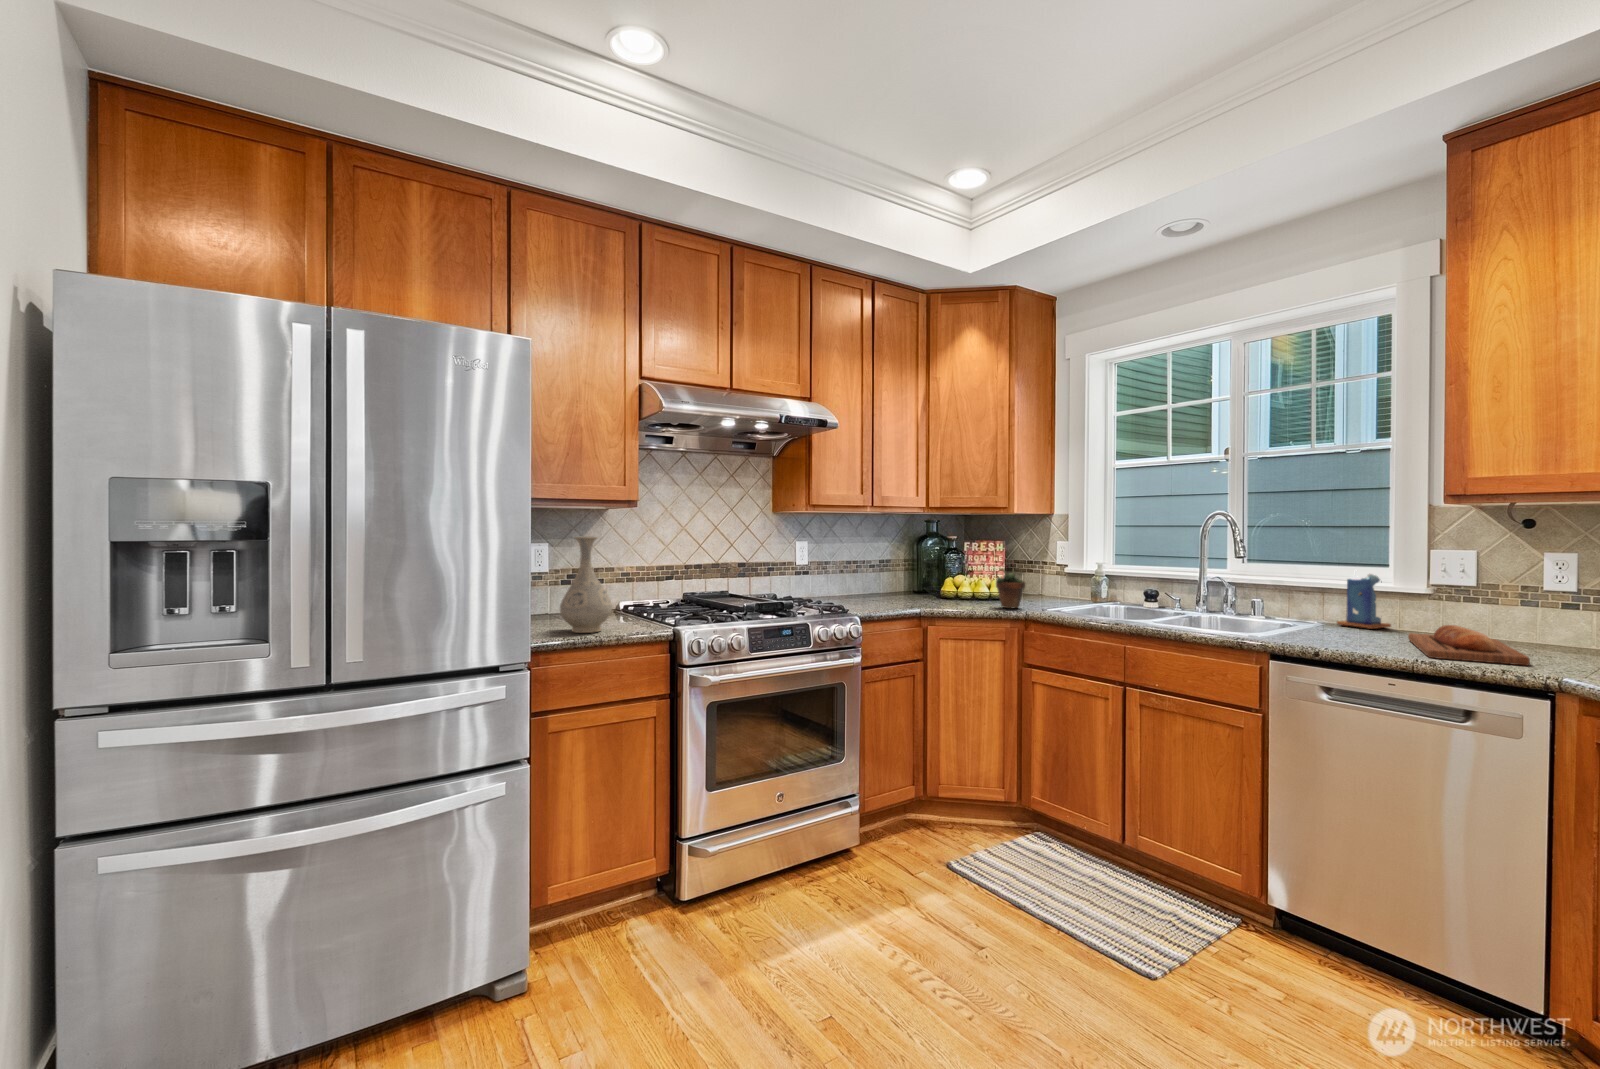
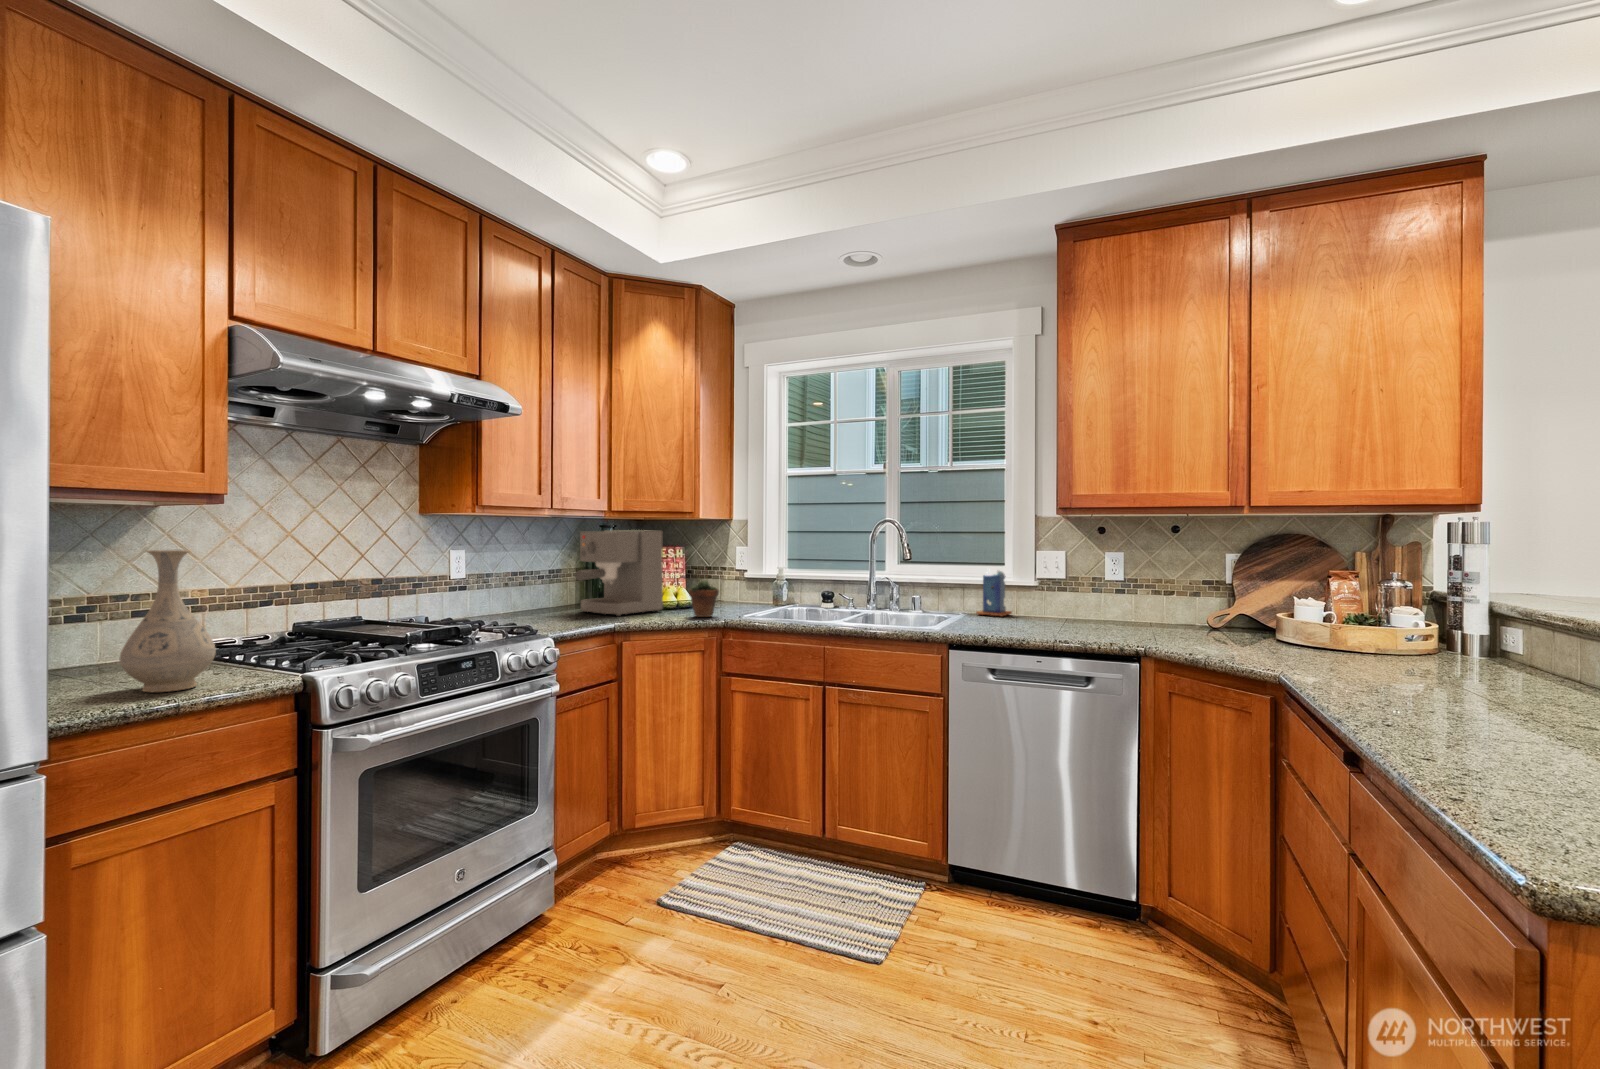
coffee maker: none [894,525,976,603] -> present [575,530,663,616]
bread loaf: present [1408,625,1530,665] -> none [1032,610,1118,638]

